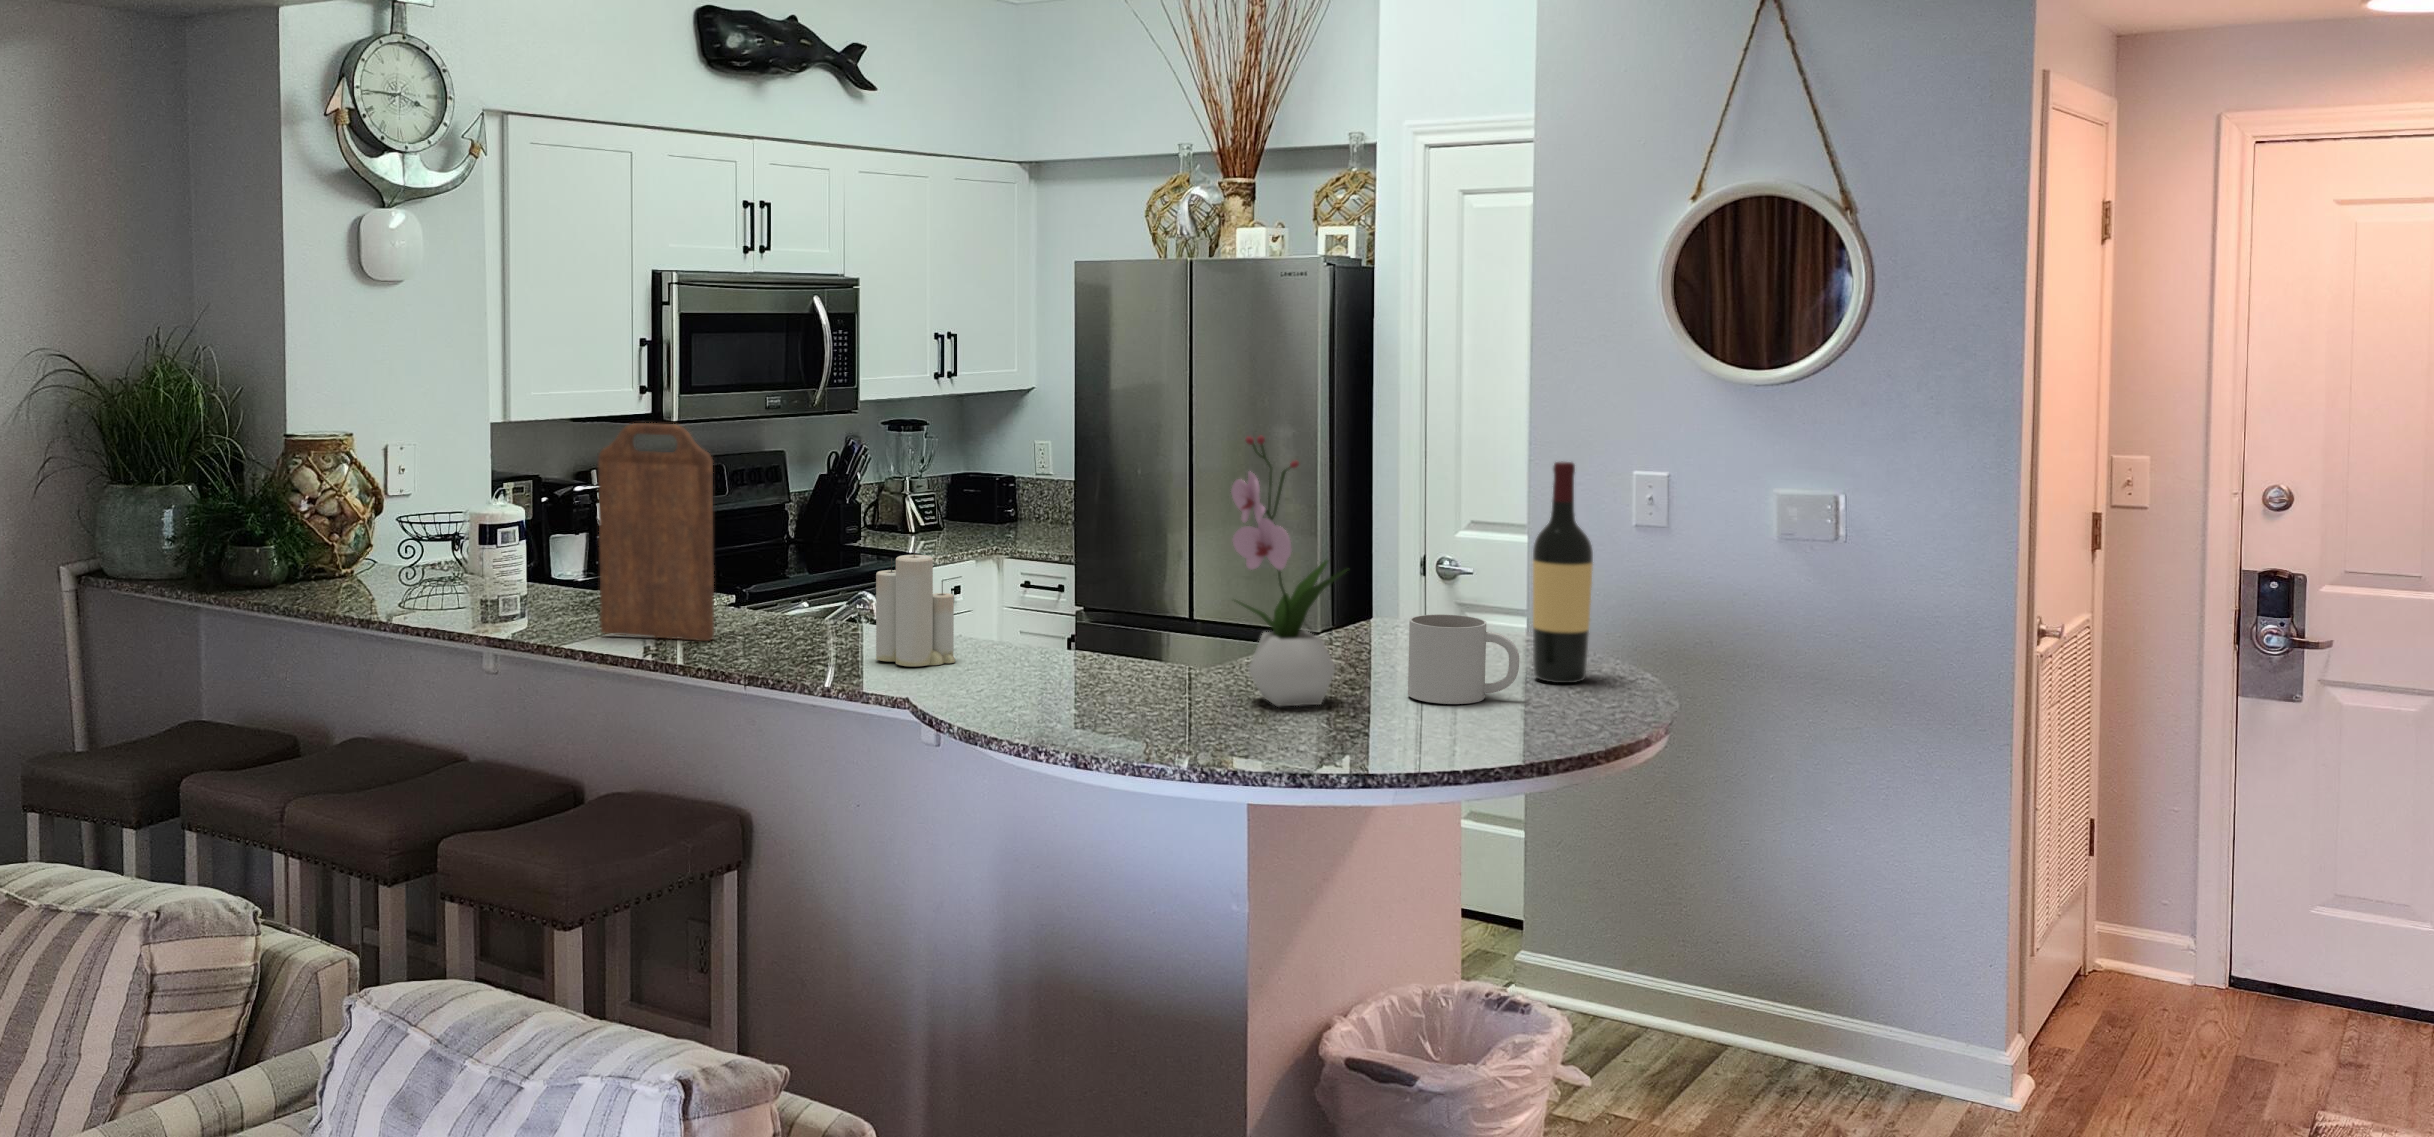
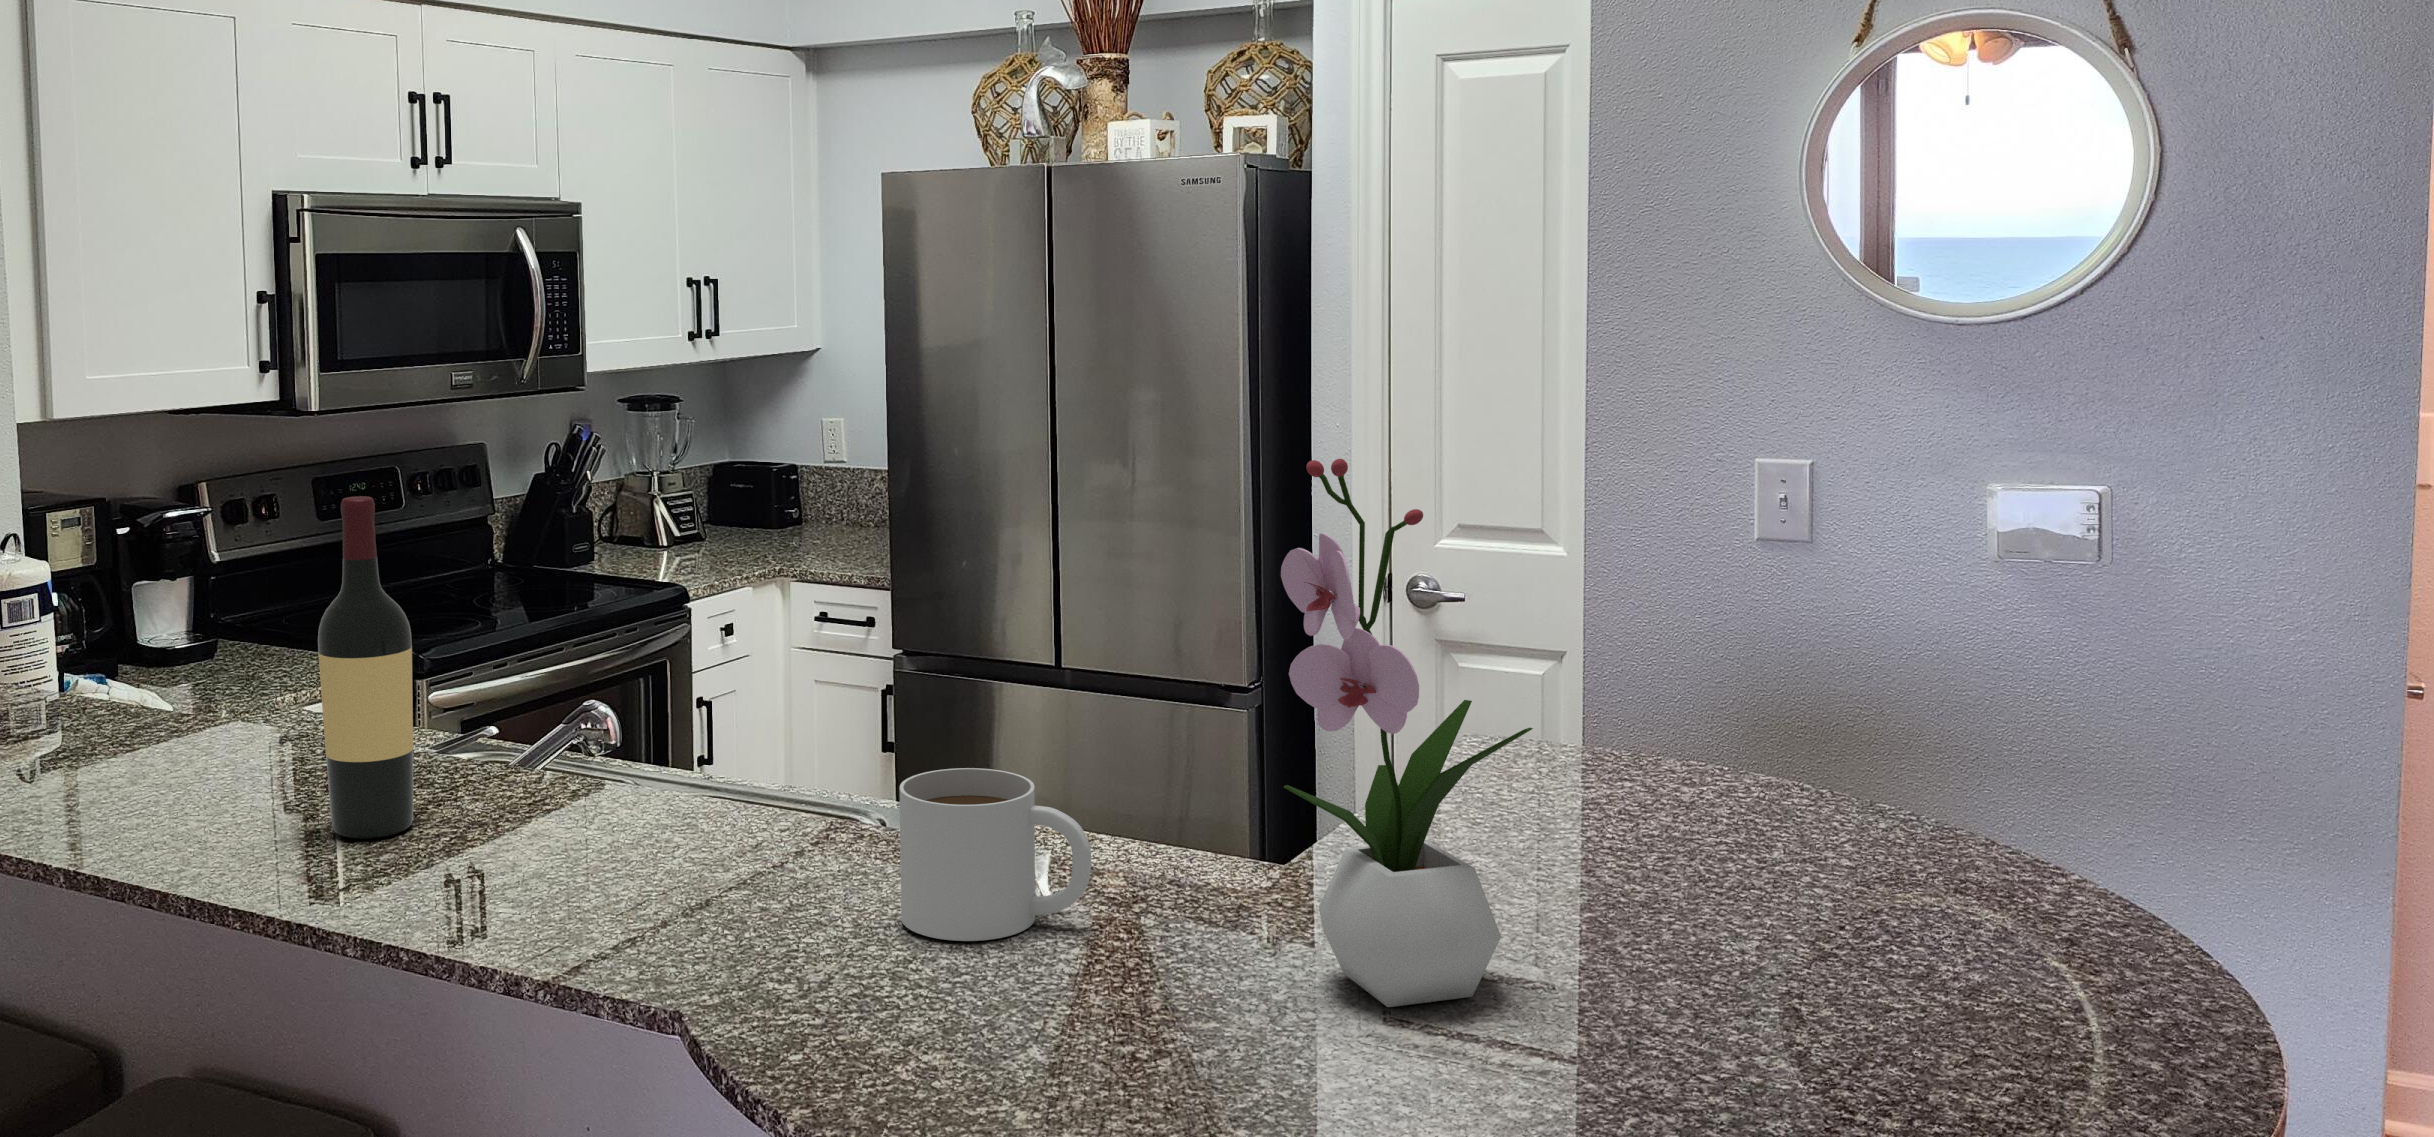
cutting board: present [598,423,714,641] -> none [97,438,308,816]
wine bottle: present [1533,462,1593,683] -> present [318,496,413,839]
candle: present [876,544,955,666] -> none [582,658,731,885]
mug: present [1408,614,1519,704] -> present [900,768,1091,941]

